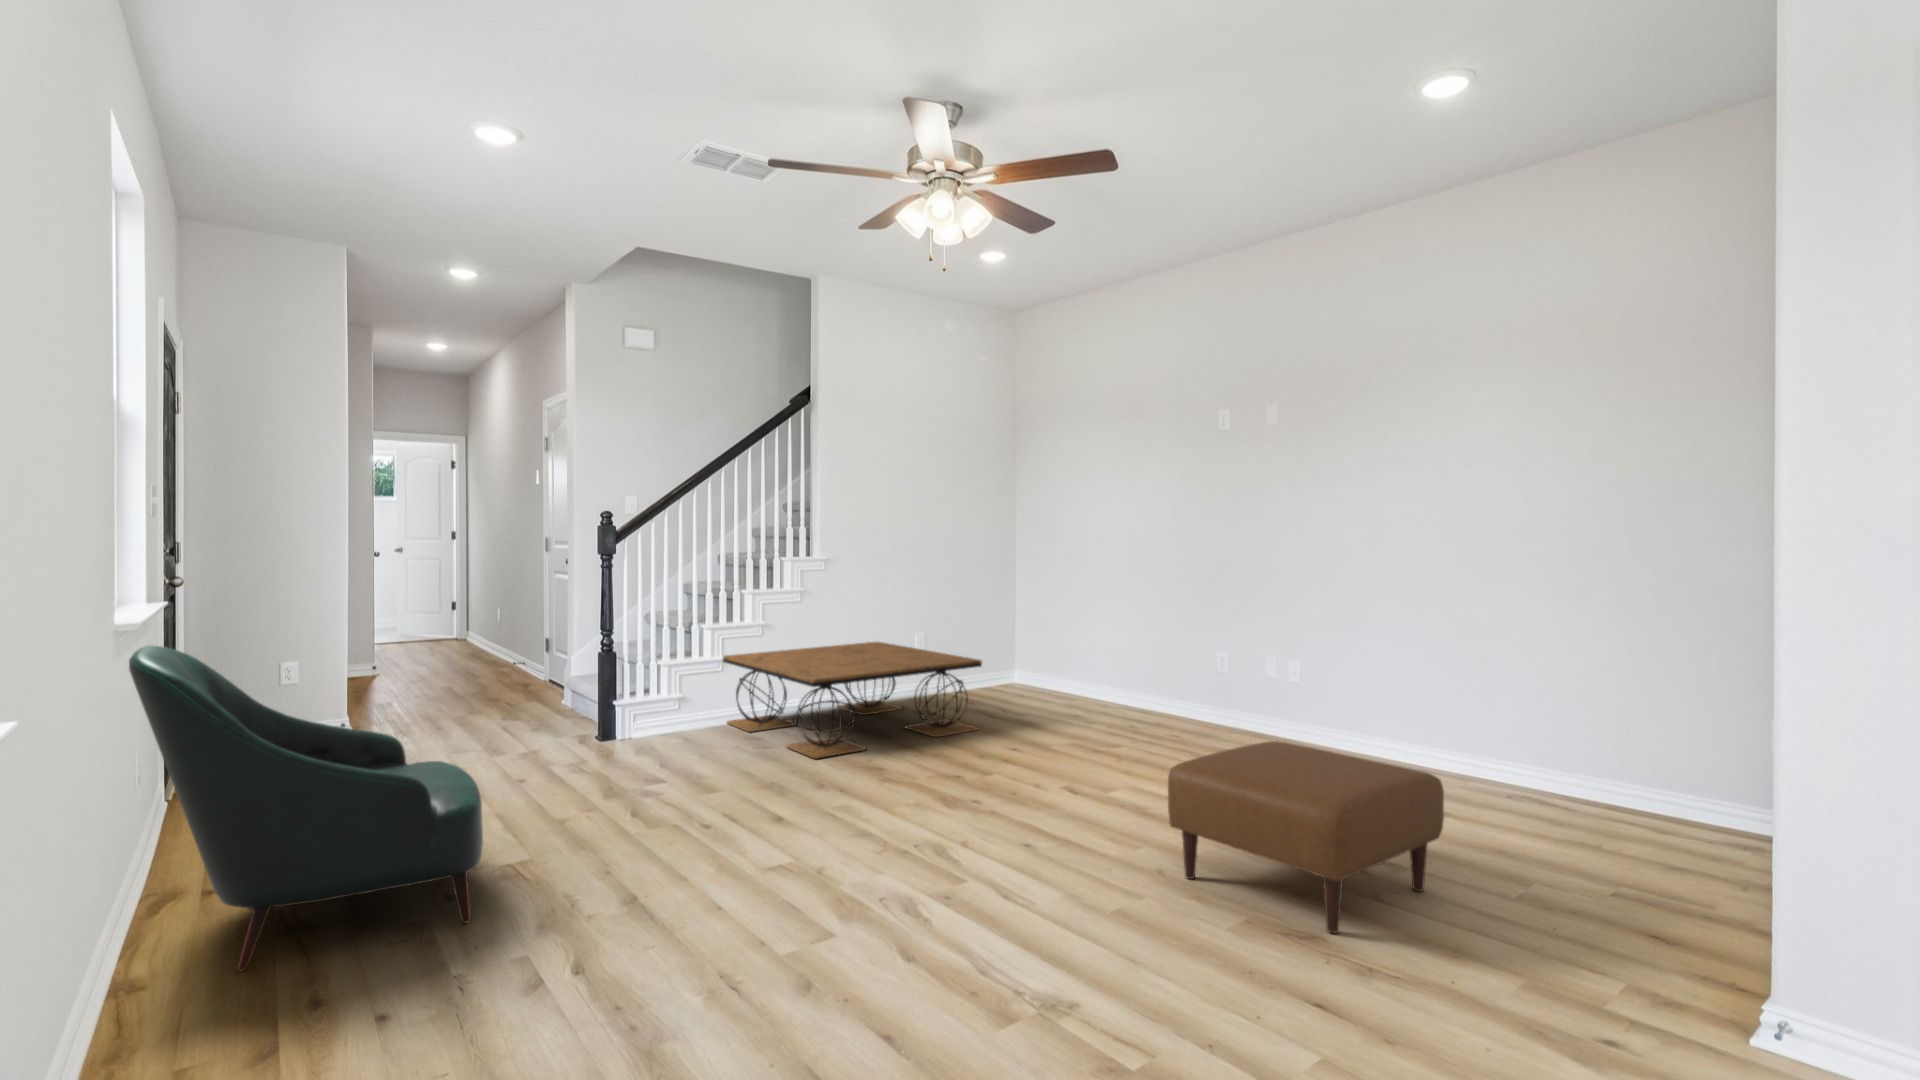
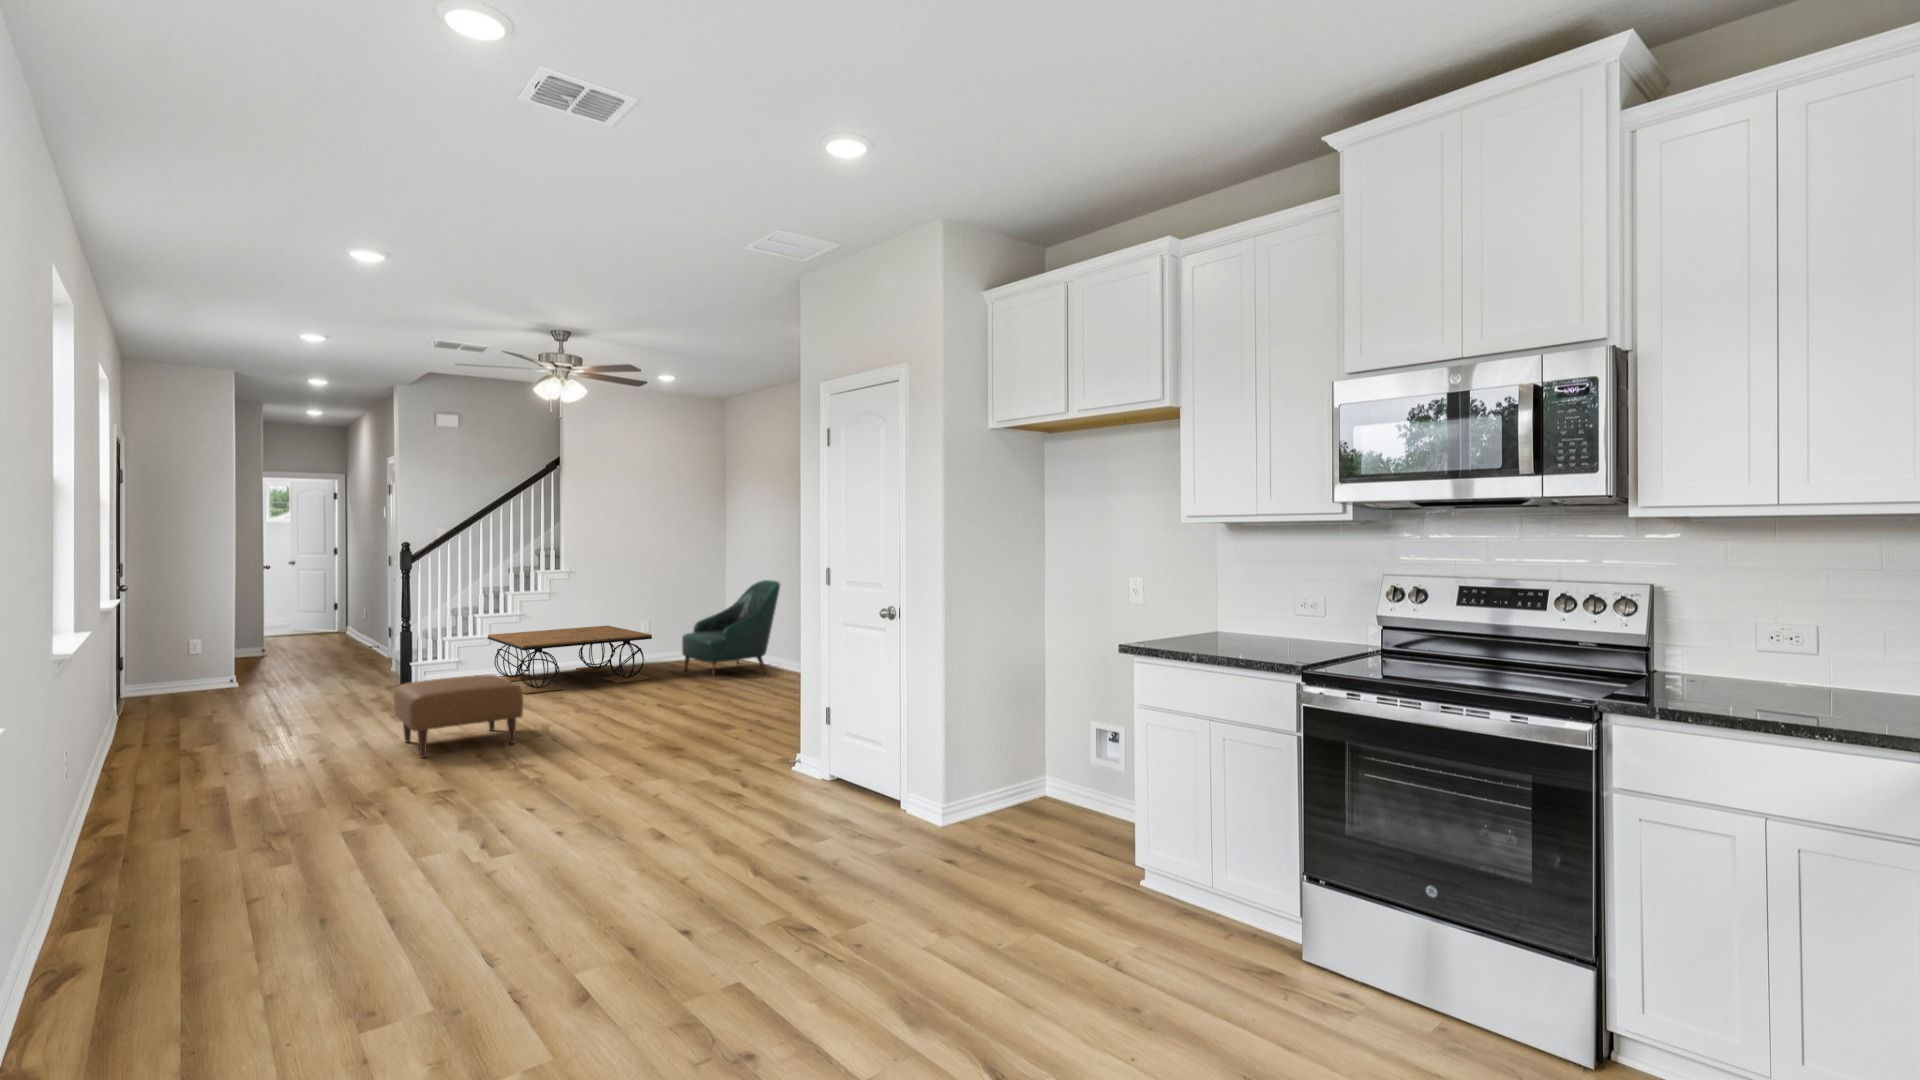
armchair: present [129,645,483,972] -> present [682,580,780,678]
ottoman: present [1168,741,1444,934] -> present [394,675,523,757]

